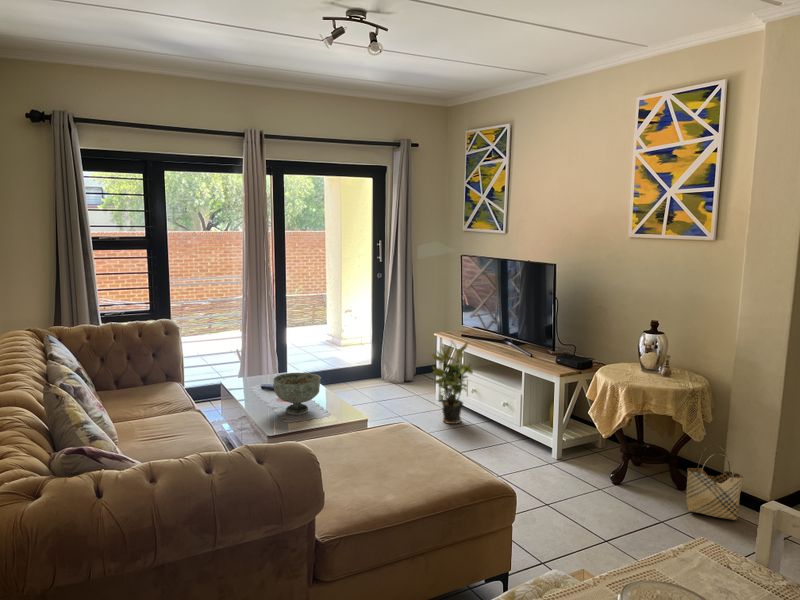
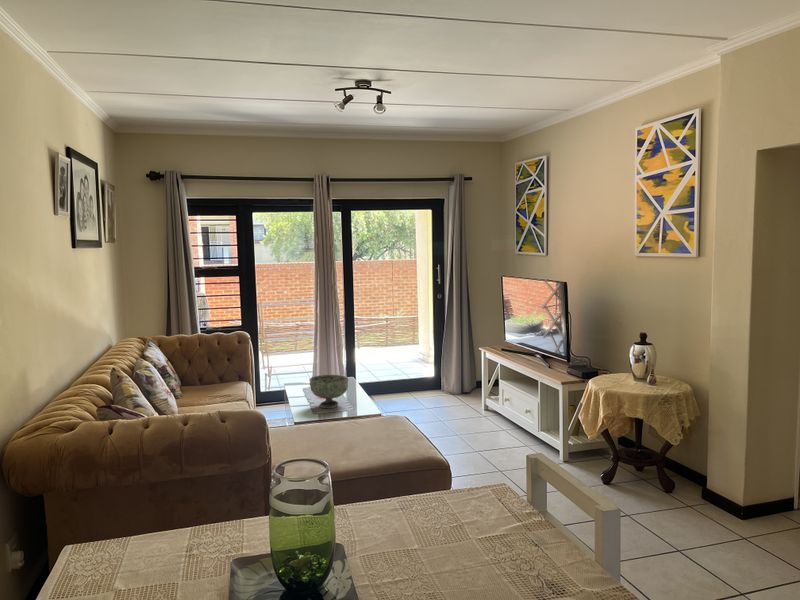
potted plant: present [432,342,473,424] -> none [462,354,503,431]
woven basket: present [686,444,743,520] -> none [658,448,711,520]

